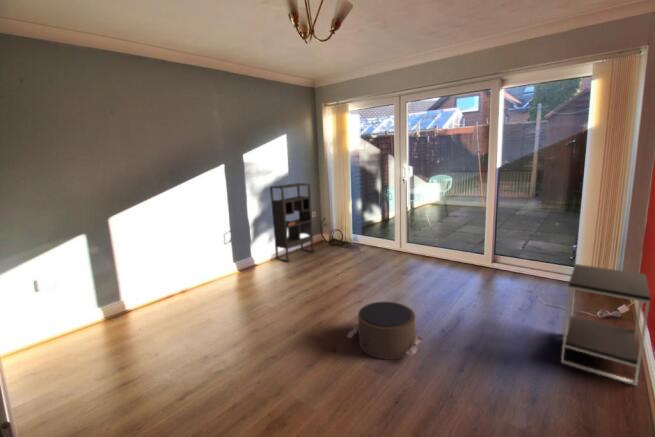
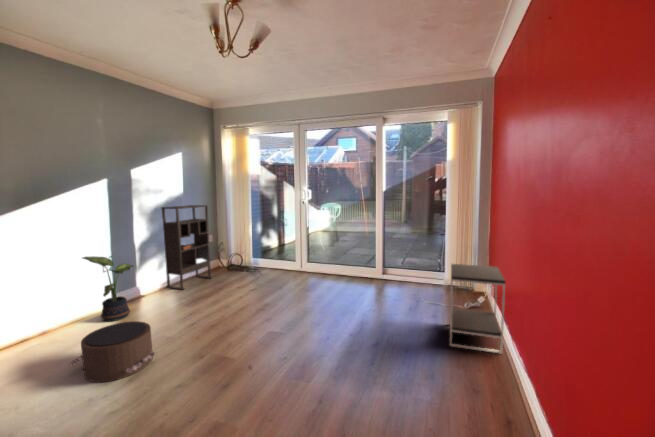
potted plant: none [207,231,247,287] -> present [83,256,133,321]
pouf: present [347,302,422,360] -> present [69,321,155,382]

